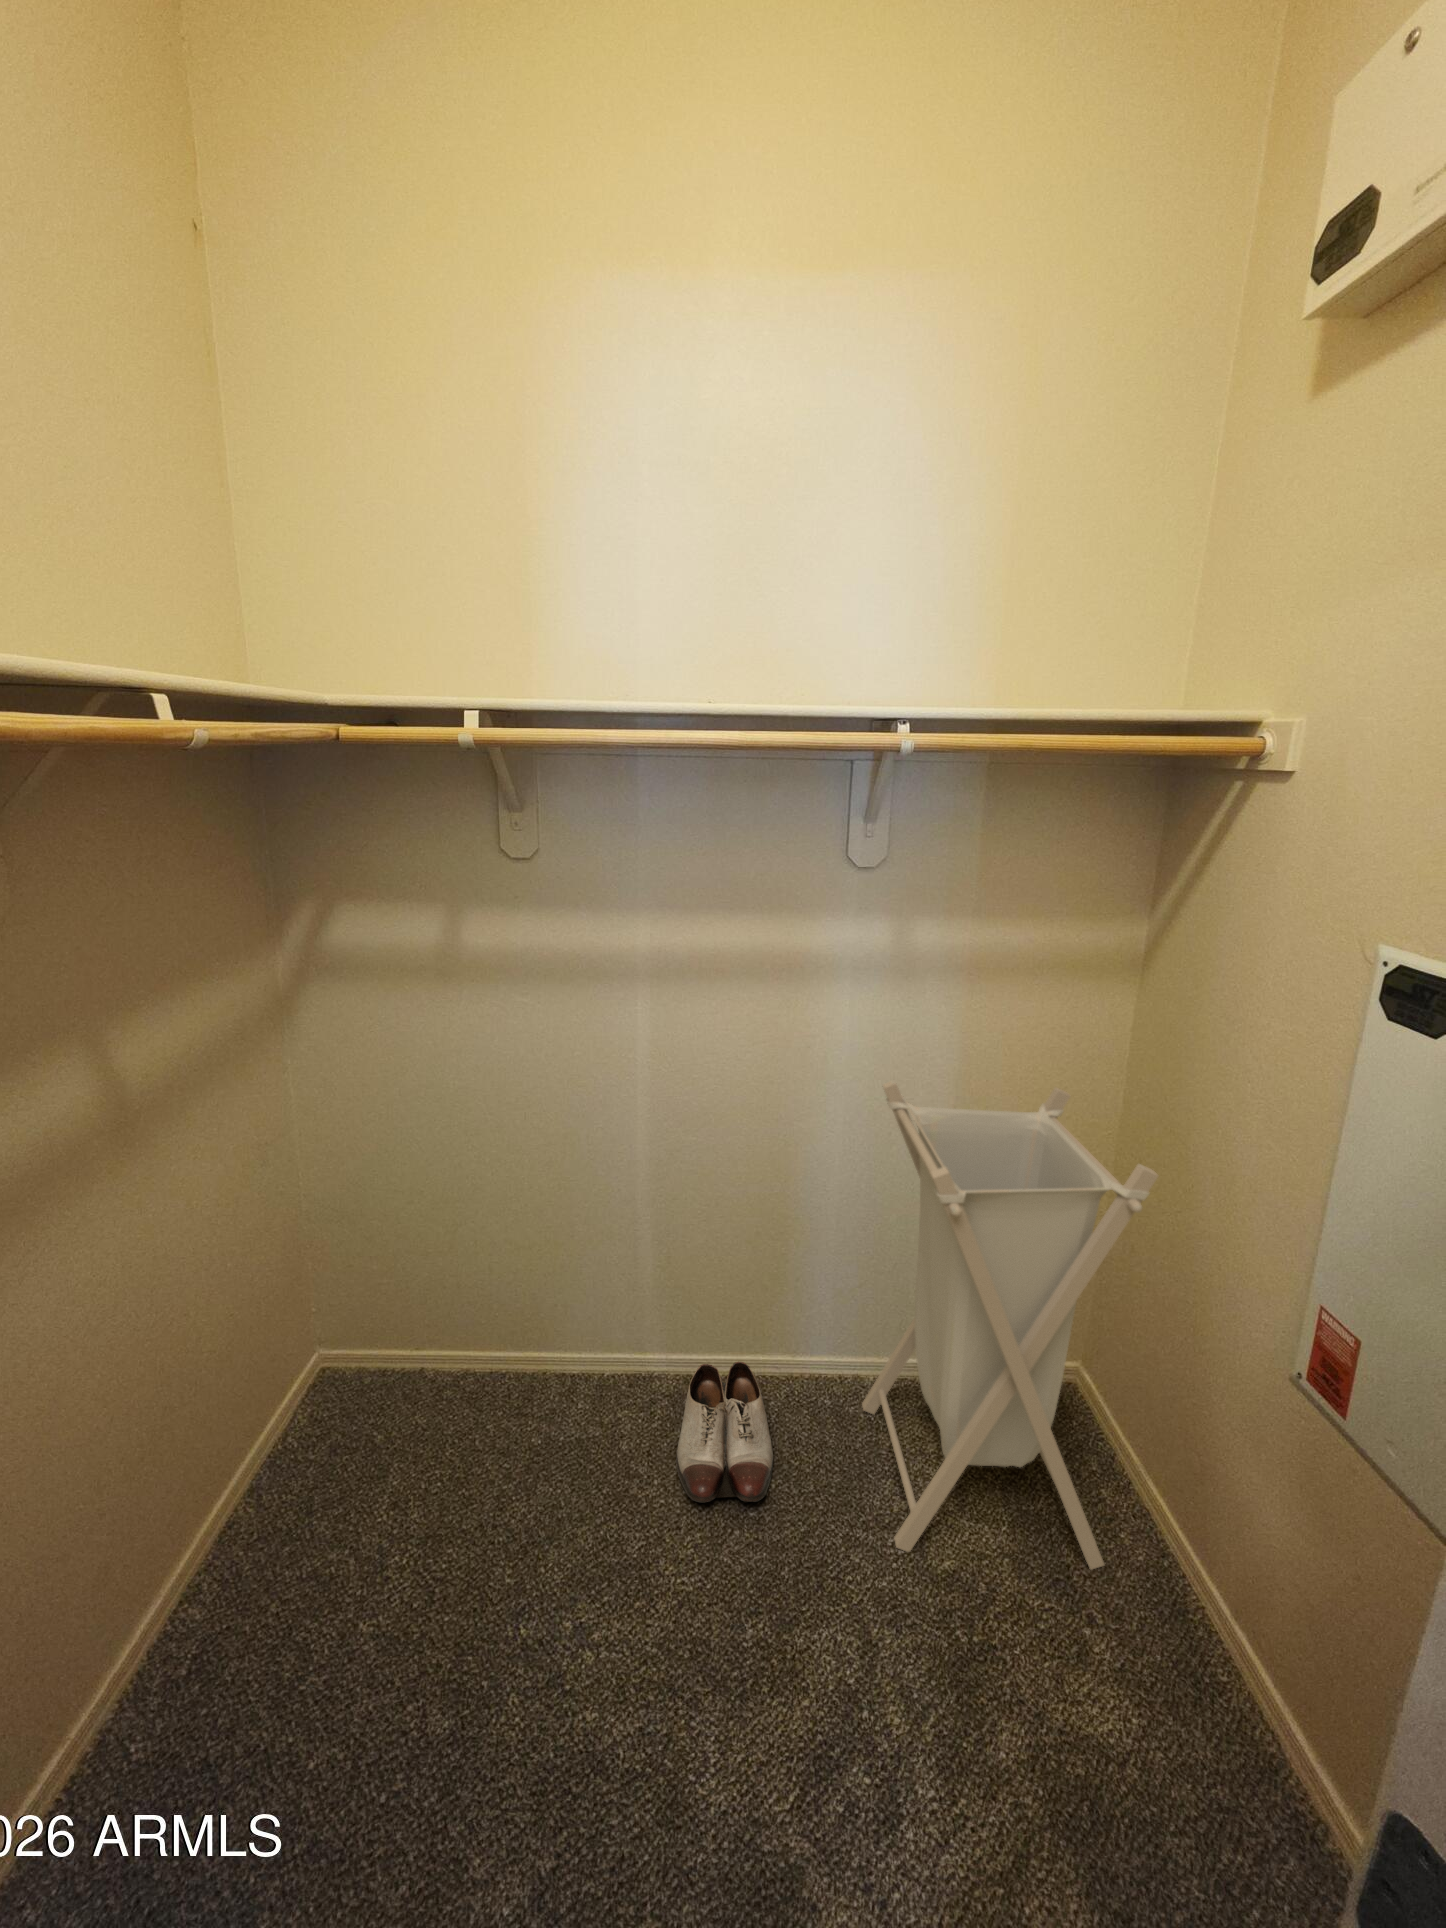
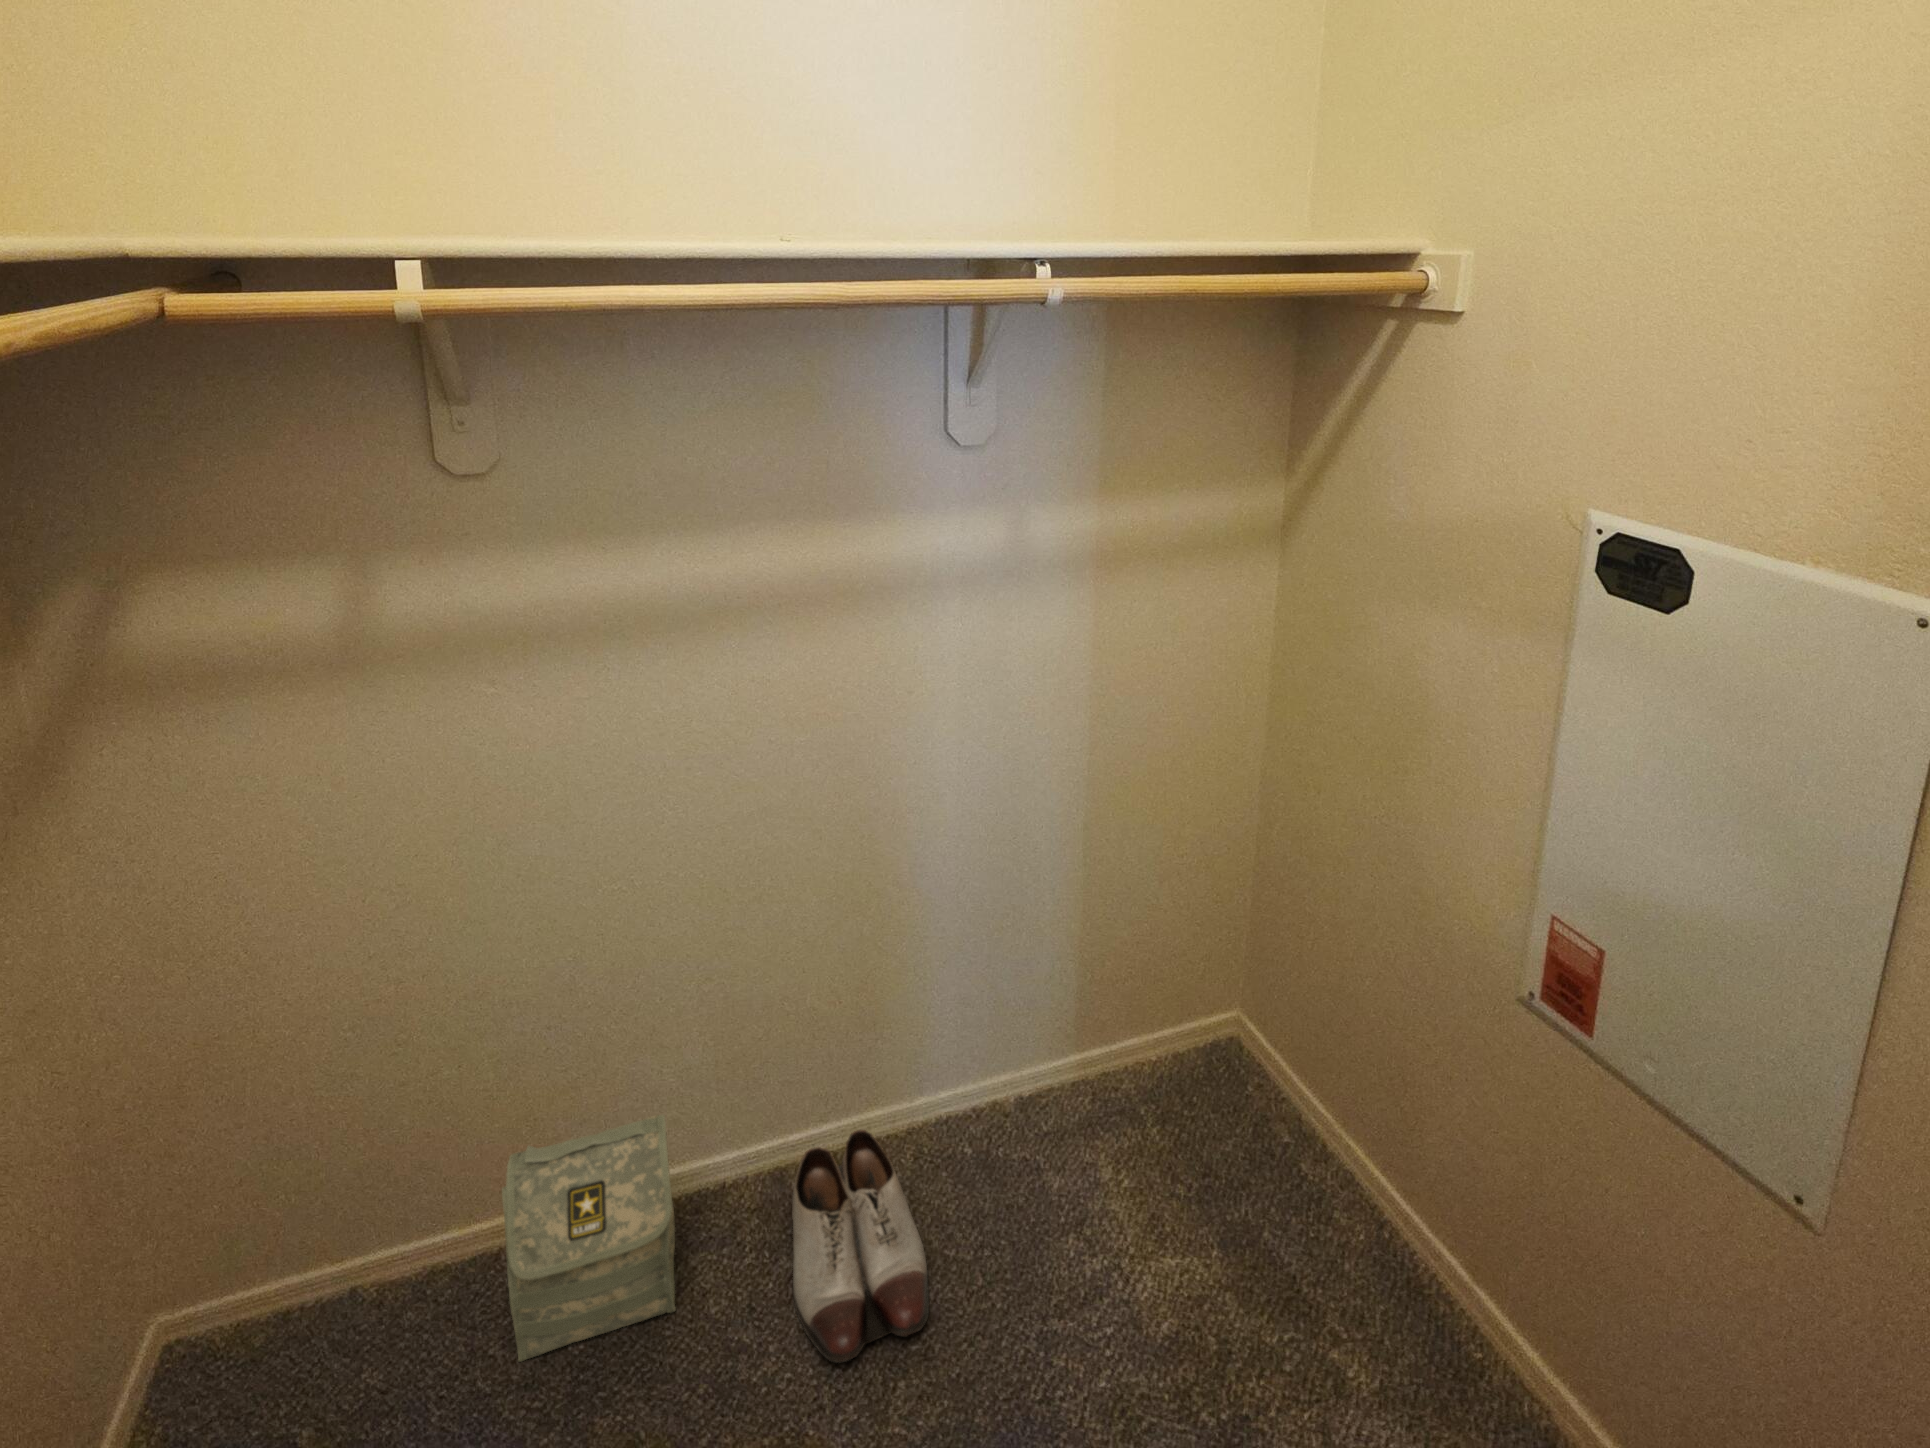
laundry hamper: present [862,1080,1159,1570] -> none [1016,695,1366,1328]
bag: none [499,1302,607,1438] -> present [502,1115,676,1362]

